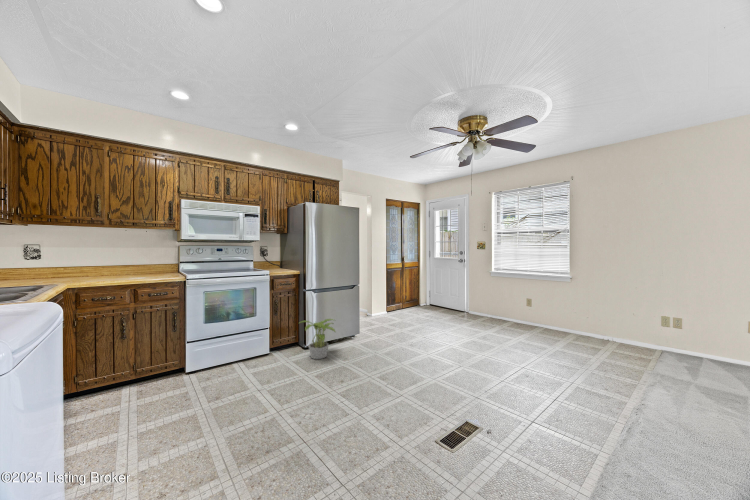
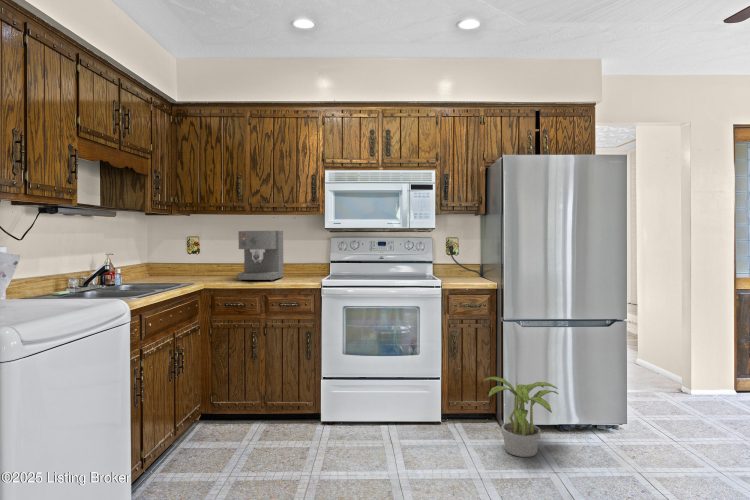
coffee maker: none [103,240,143,279] -> present [238,231,284,281]

